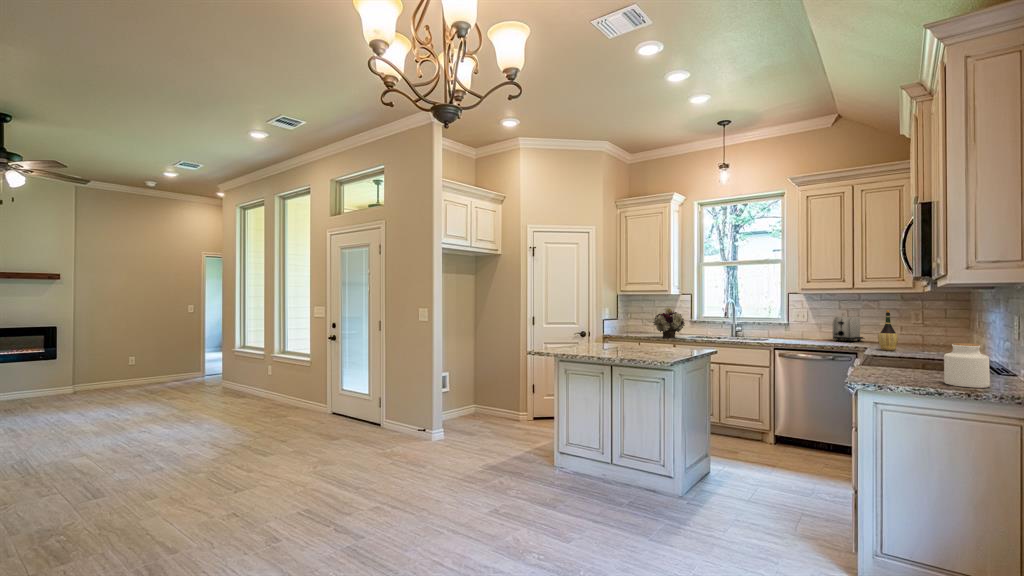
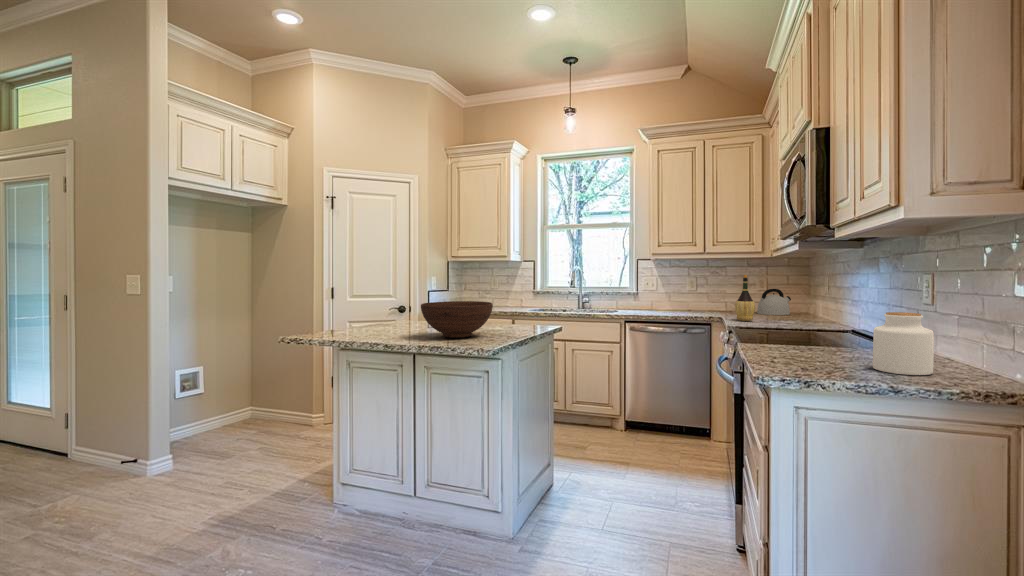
flower arrangement: present [653,307,685,338] -> none [488,276,526,313]
toaster: present [832,316,864,342] -> none [681,284,711,312]
kettle: none [912,322,950,347] -> present [757,289,791,315]
fruit bowl: none [608,328,660,354] -> present [421,301,493,338]

